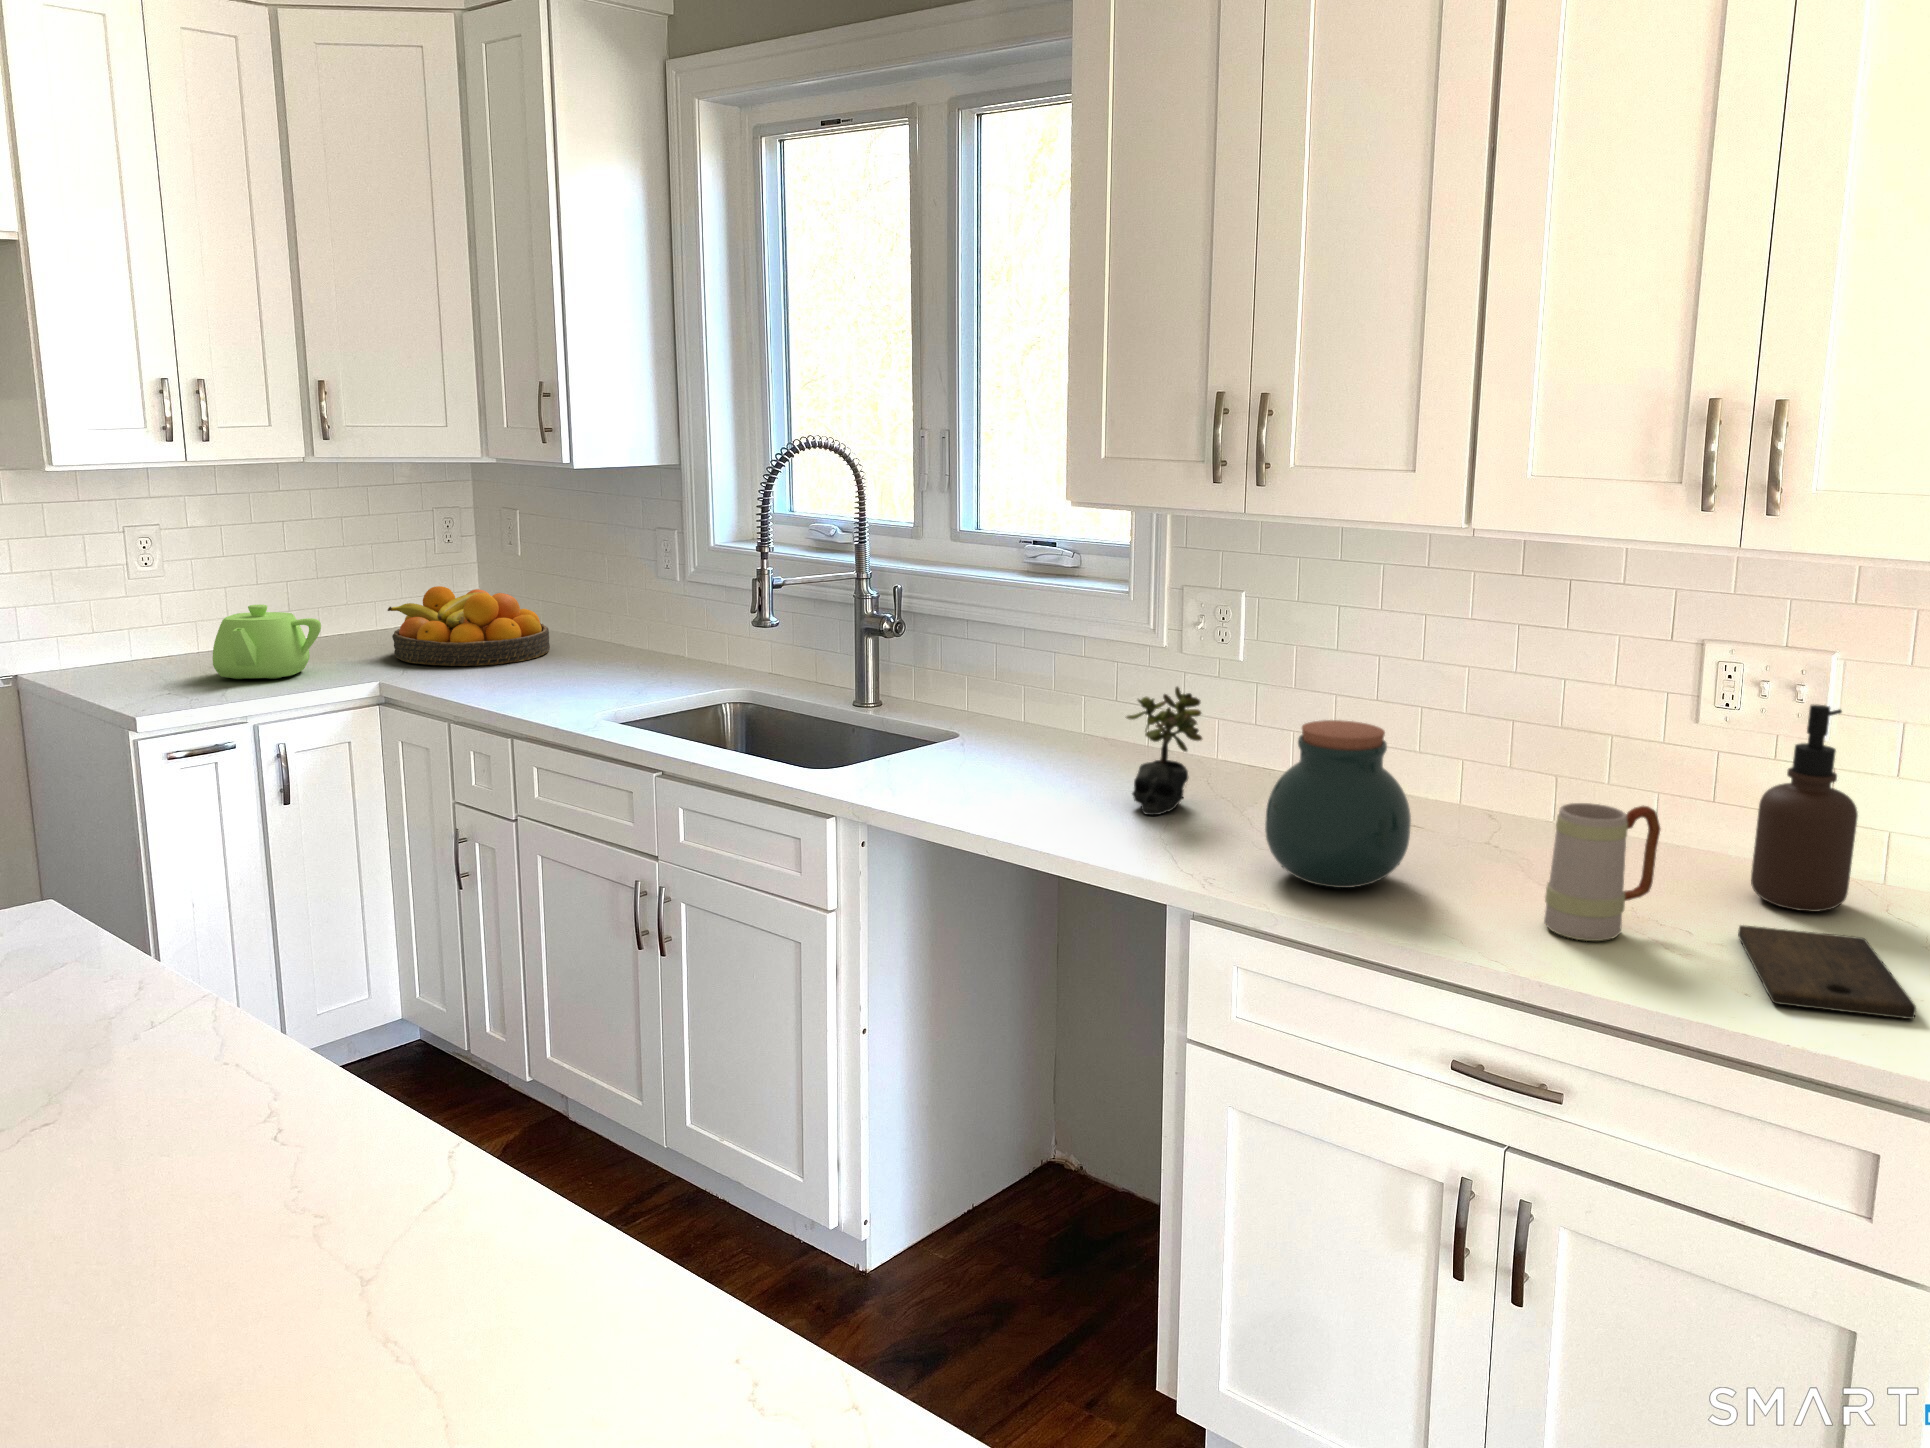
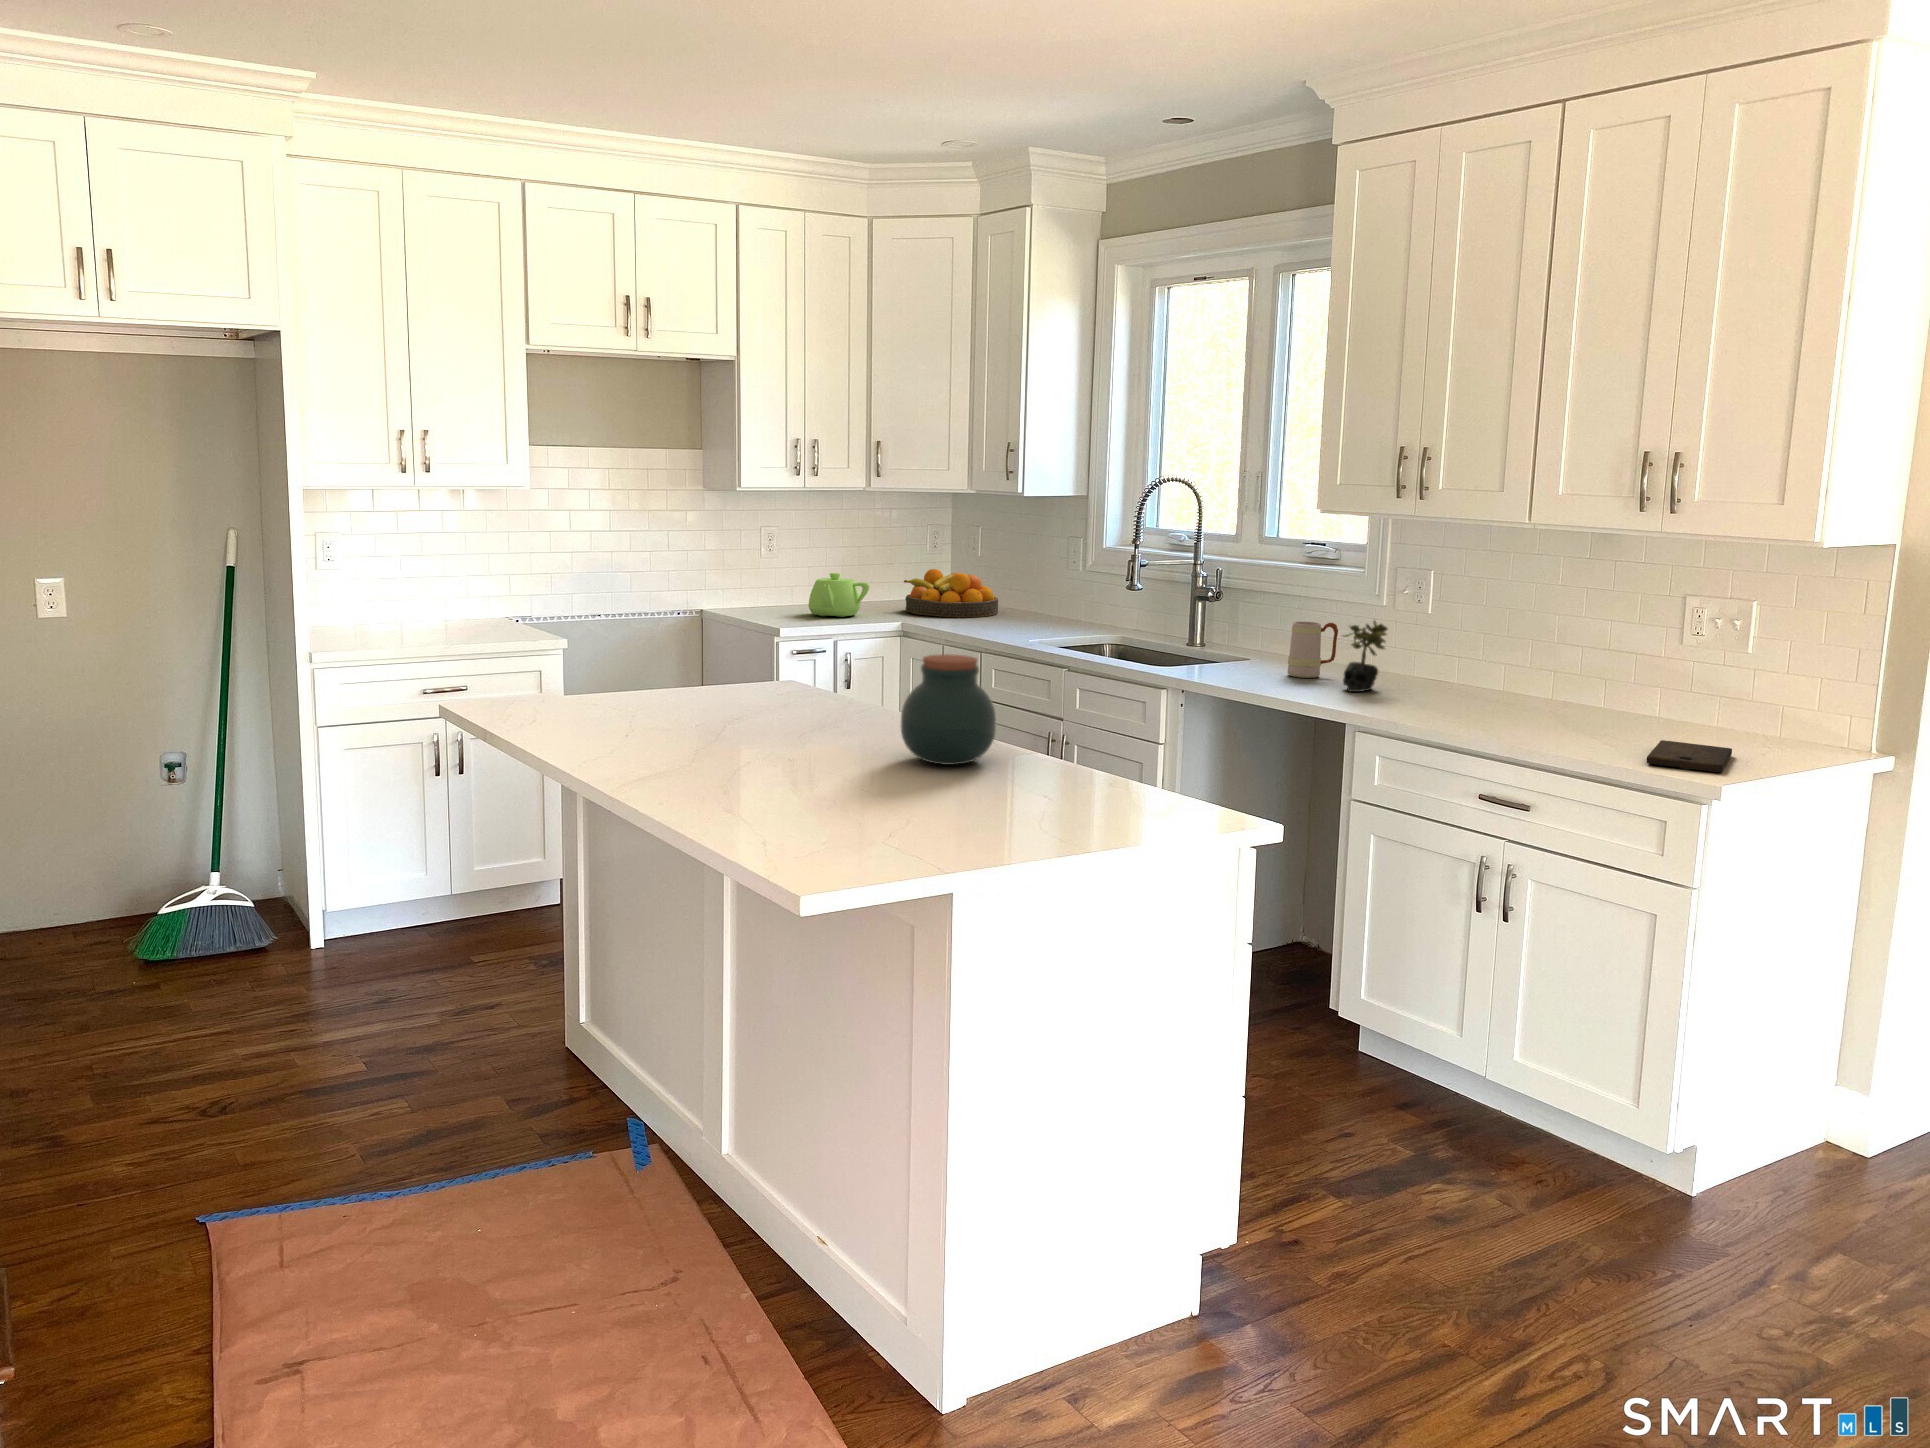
soap dispenser: present [1751,704,1858,912] -> none [1692,626,1754,744]
jar: present [1265,720,1411,888] -> present [901,654,996,765]
mug: present [1544,803,1660,941] -> present [1288,622,1338,678]

